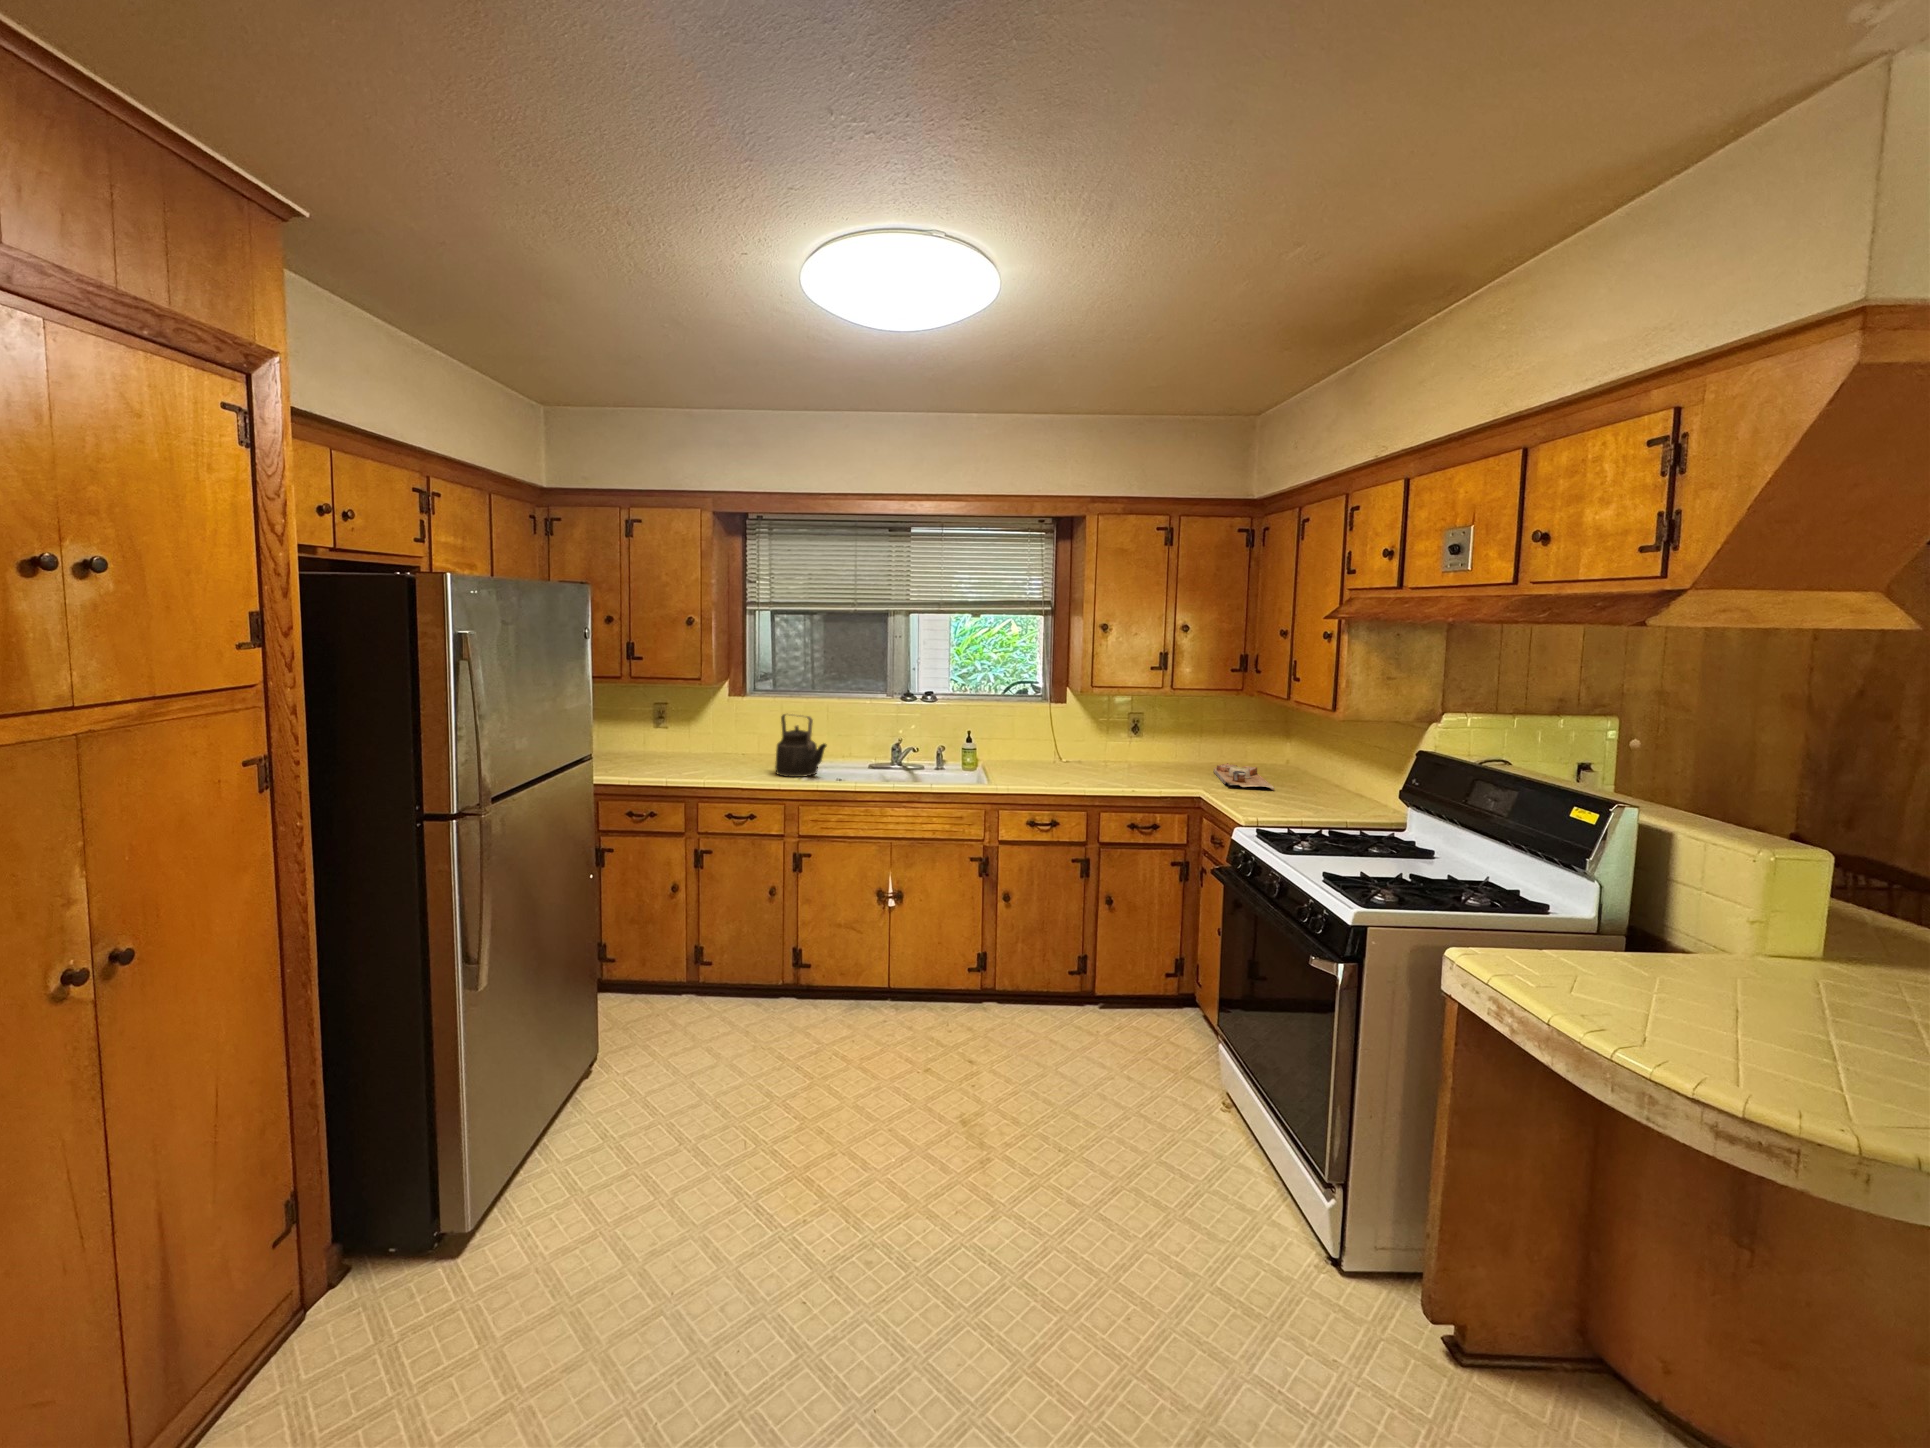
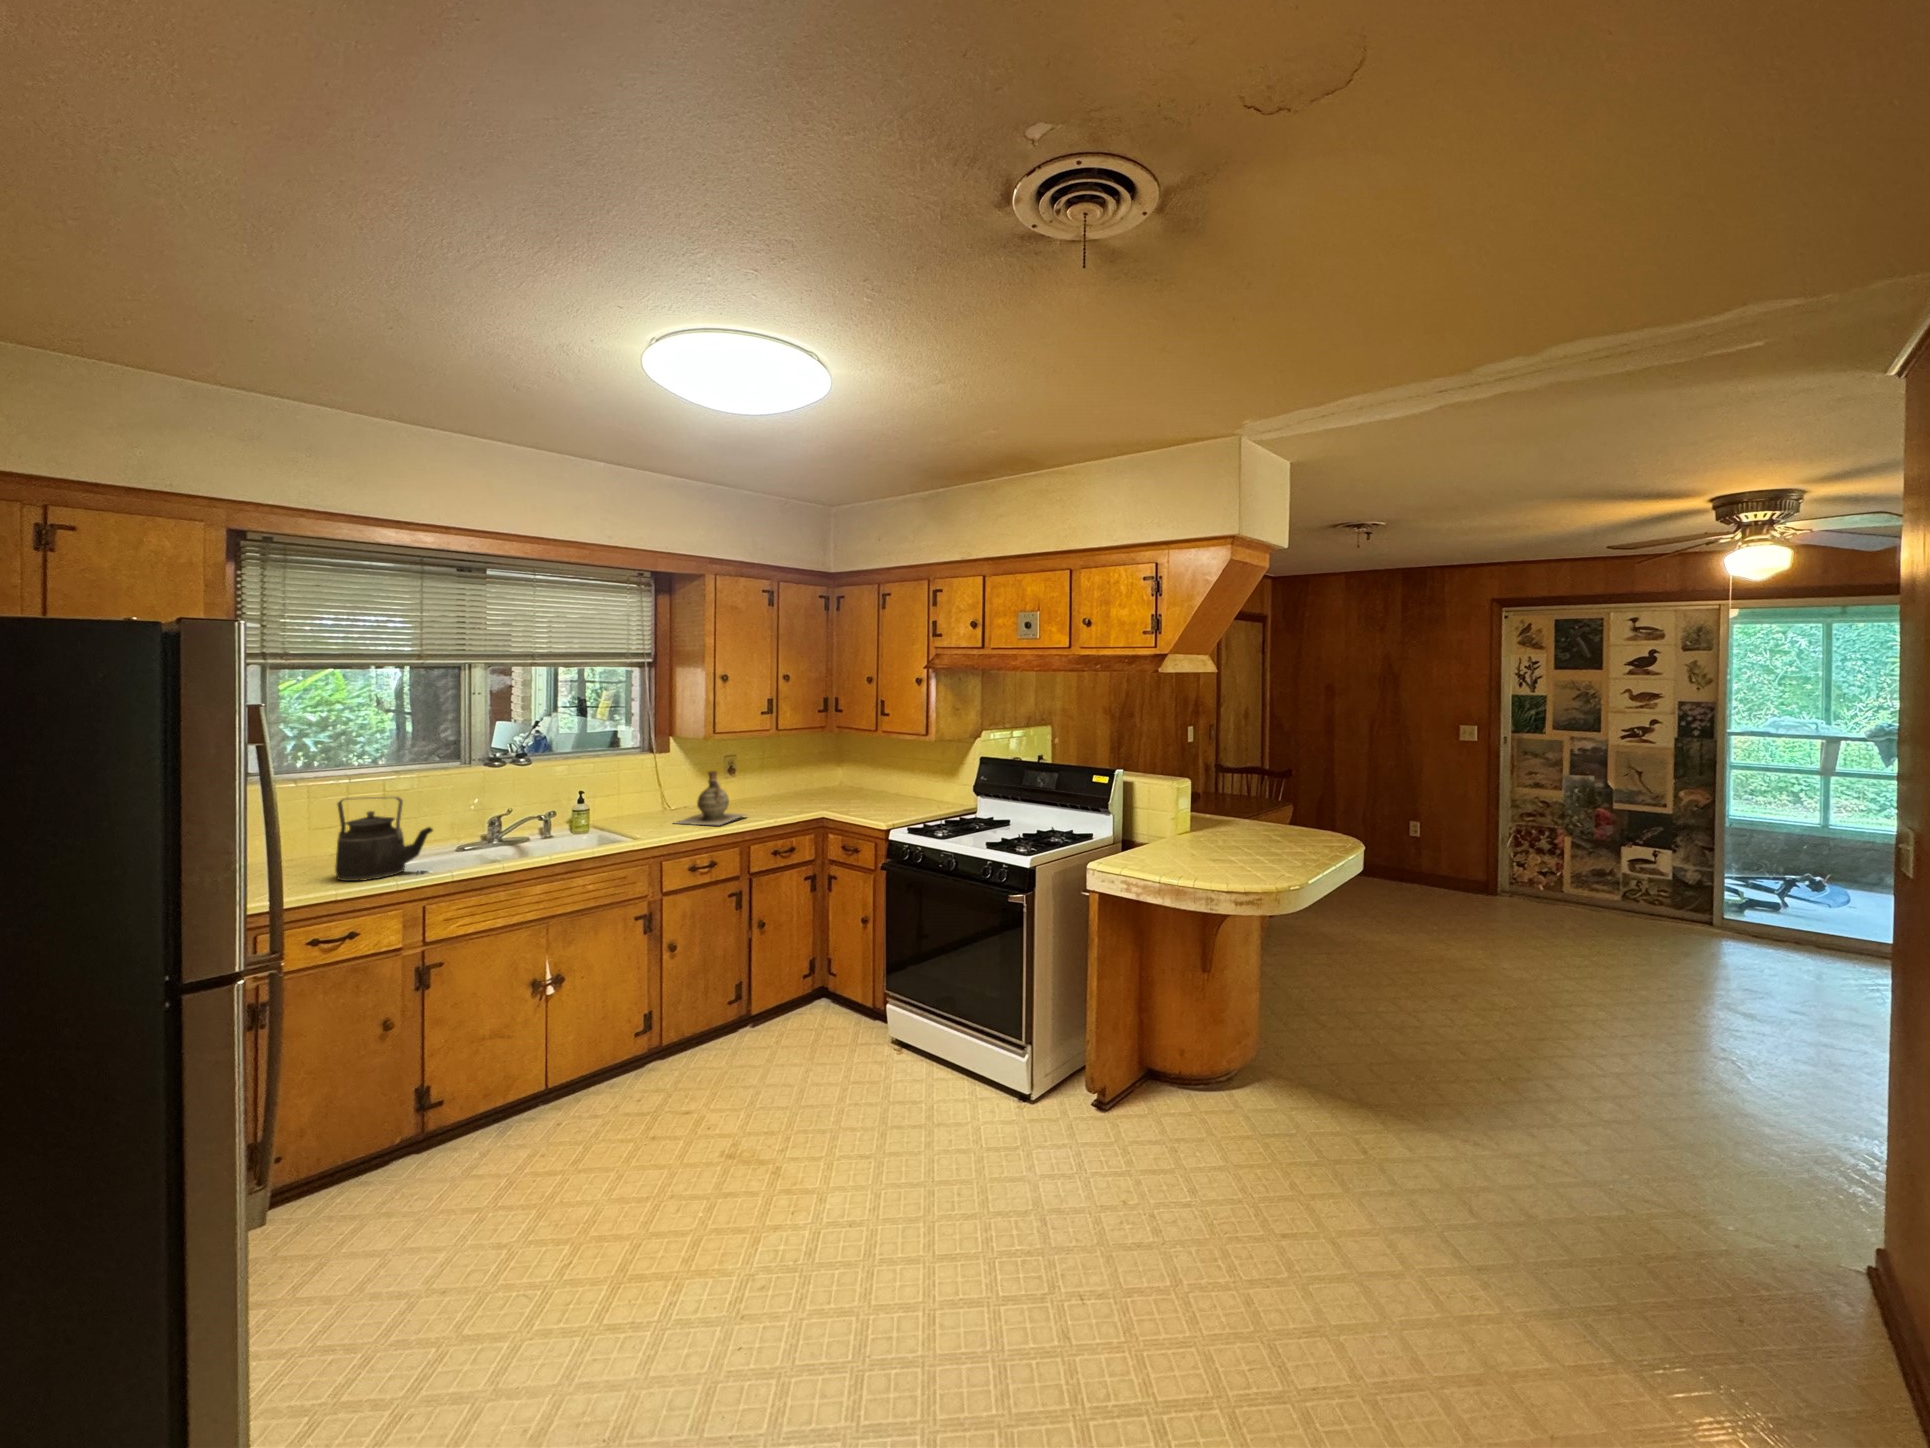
ceramic jug: none [1040,727,1117,784] -> present [676,771,745,825]
cutting board: present [1214,763,1274,790] -> none [804,788,868,806]

